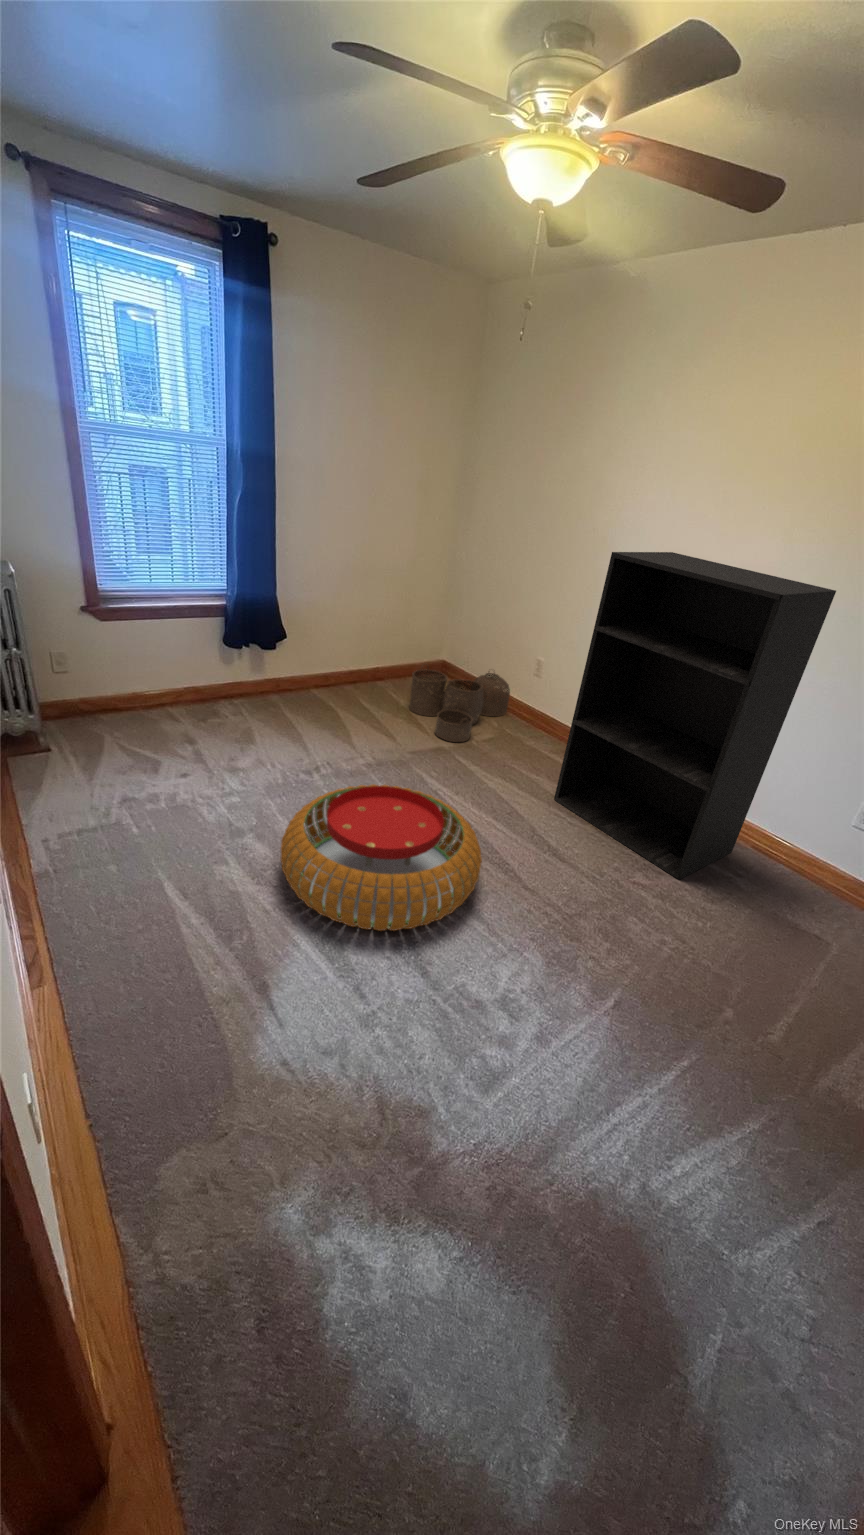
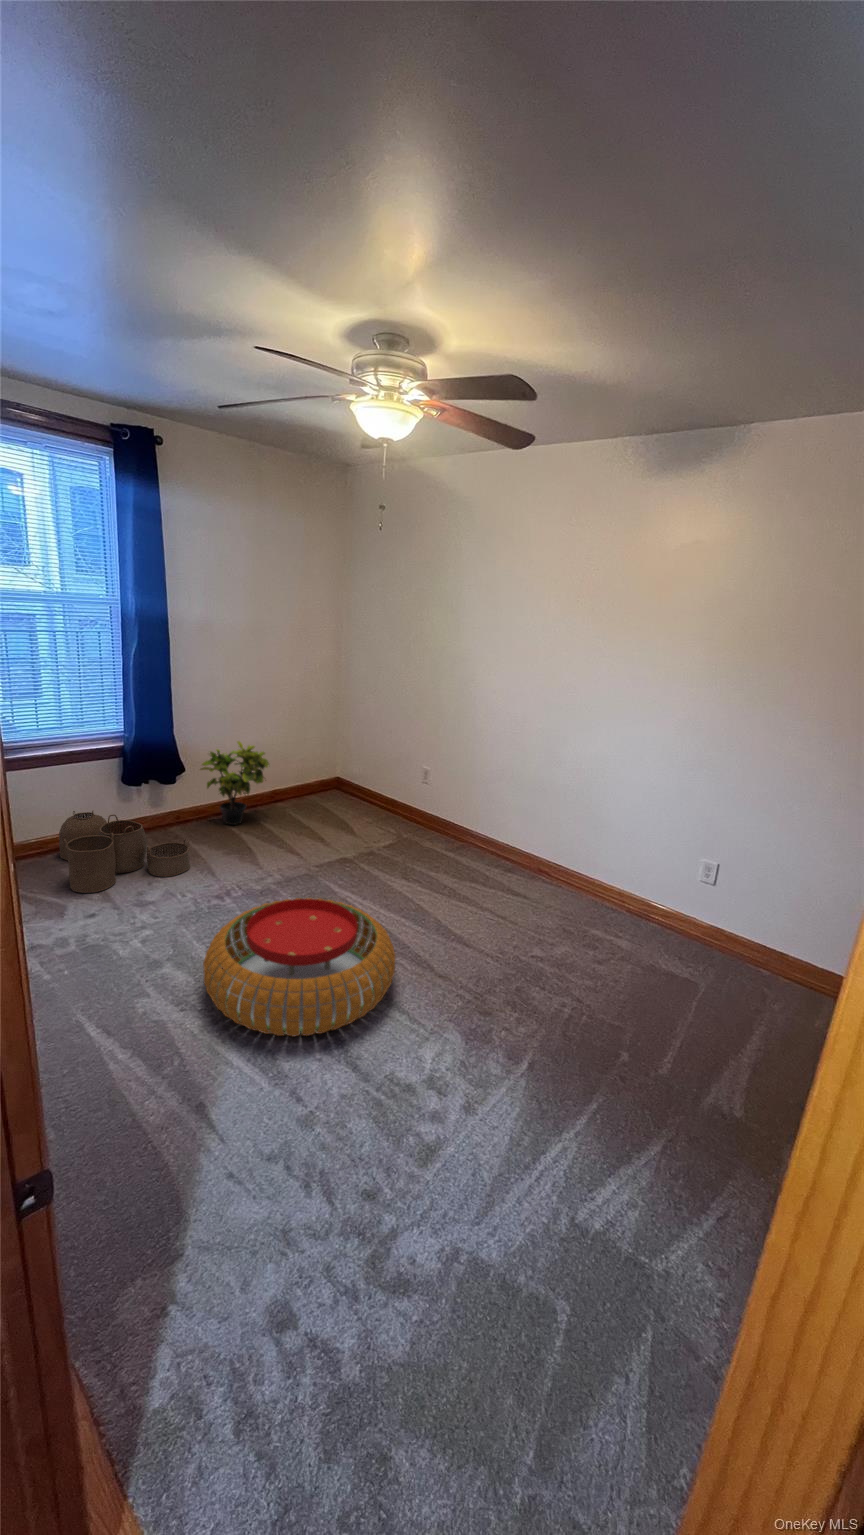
bookshelf: present [554,552,836,879] -> none [453,673,650,950]
potted plant: none [301,609,373,698] -> present [200,741,269,825]
woven basket: present [410,669,510,742] -> present [59,811,190,893]

